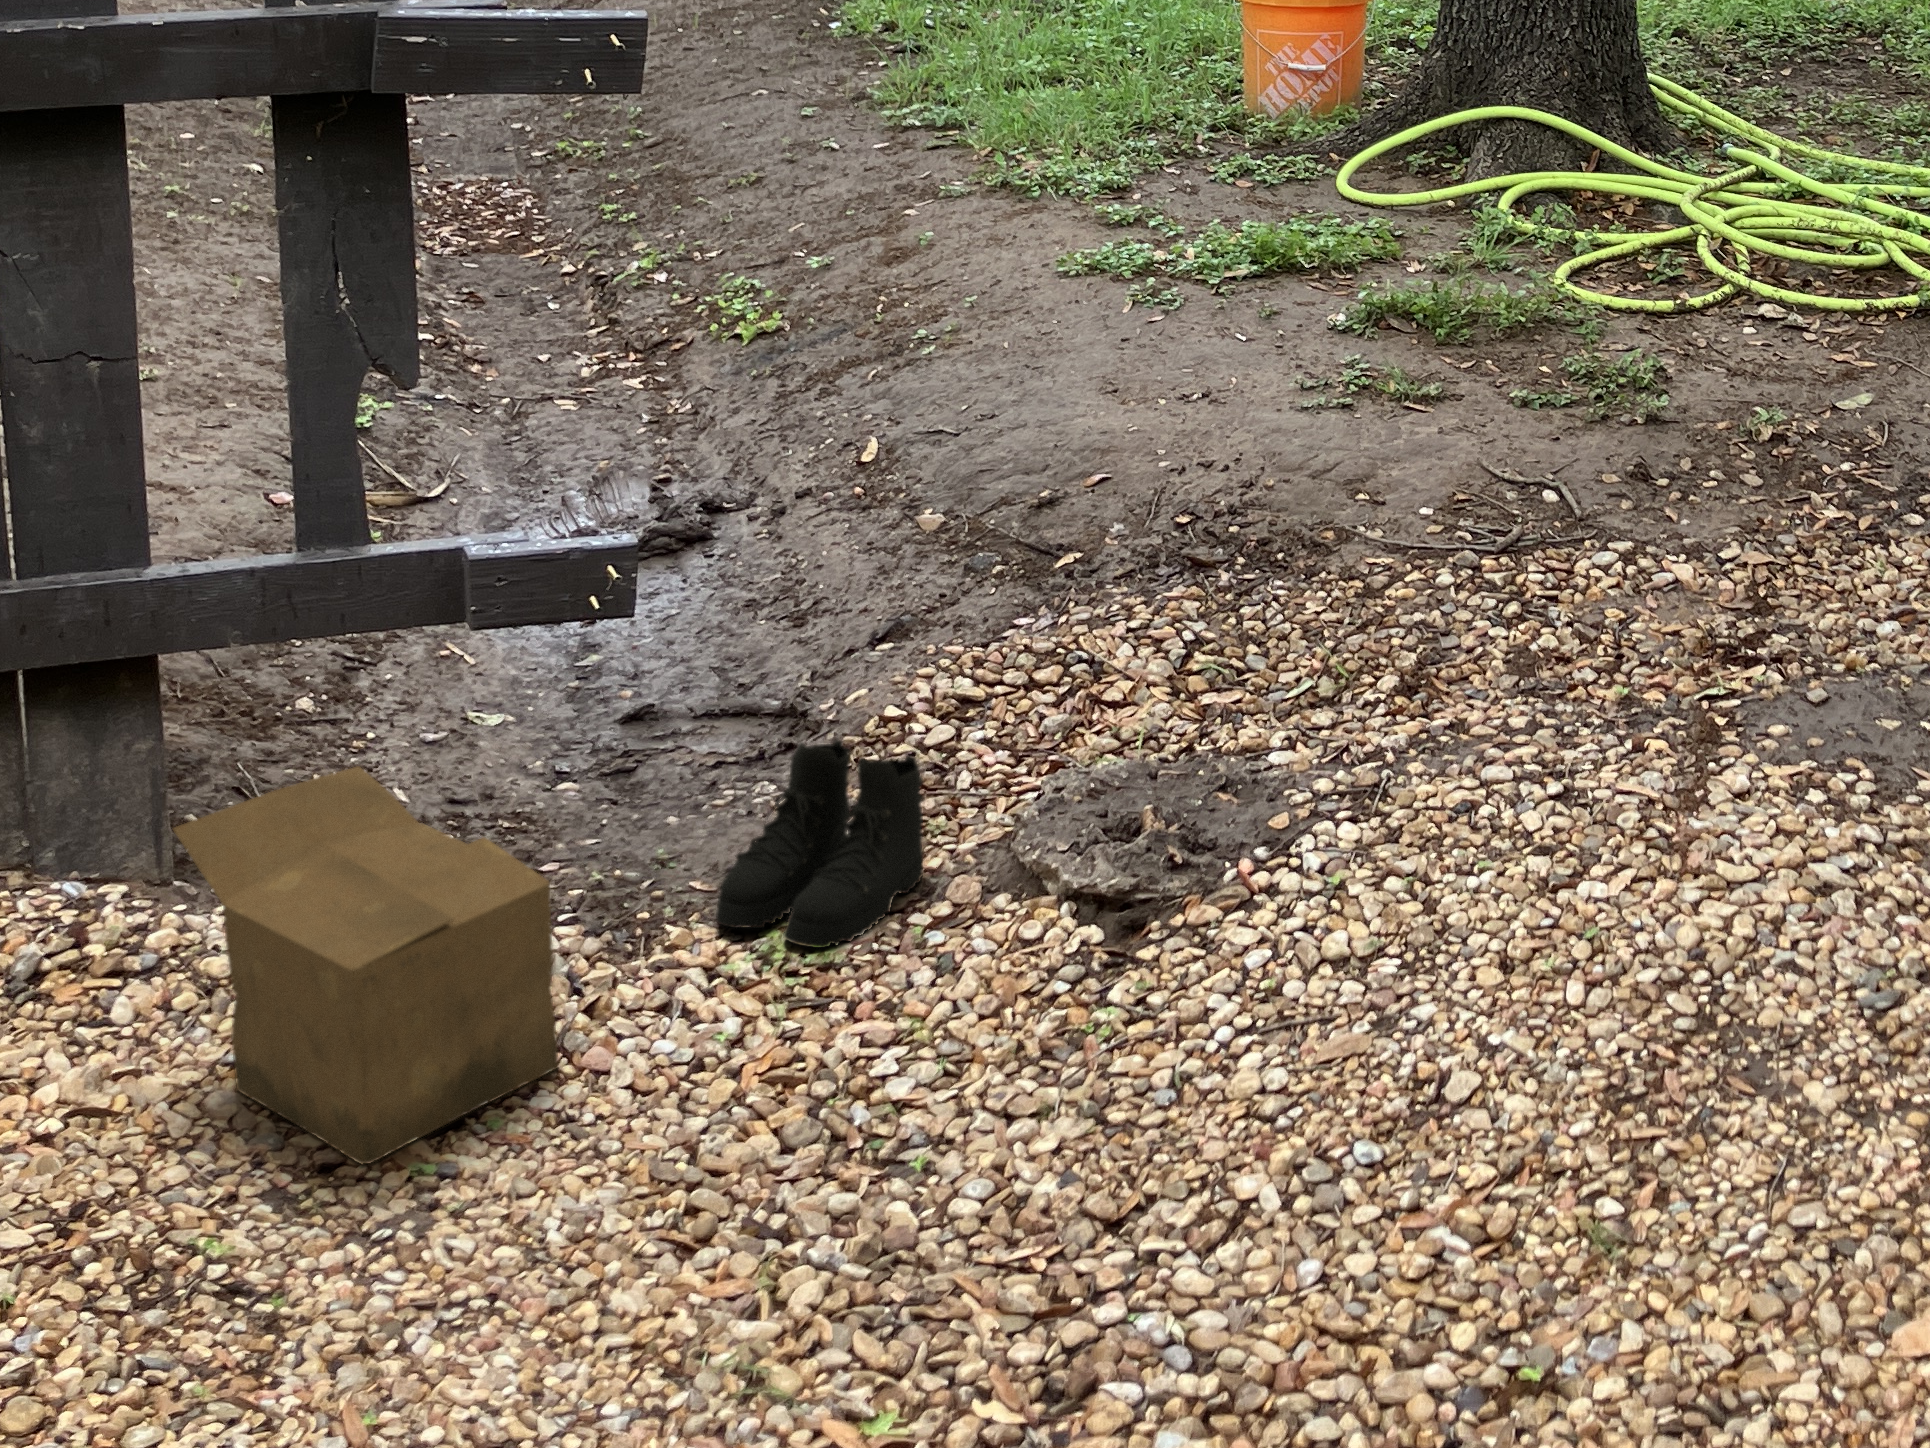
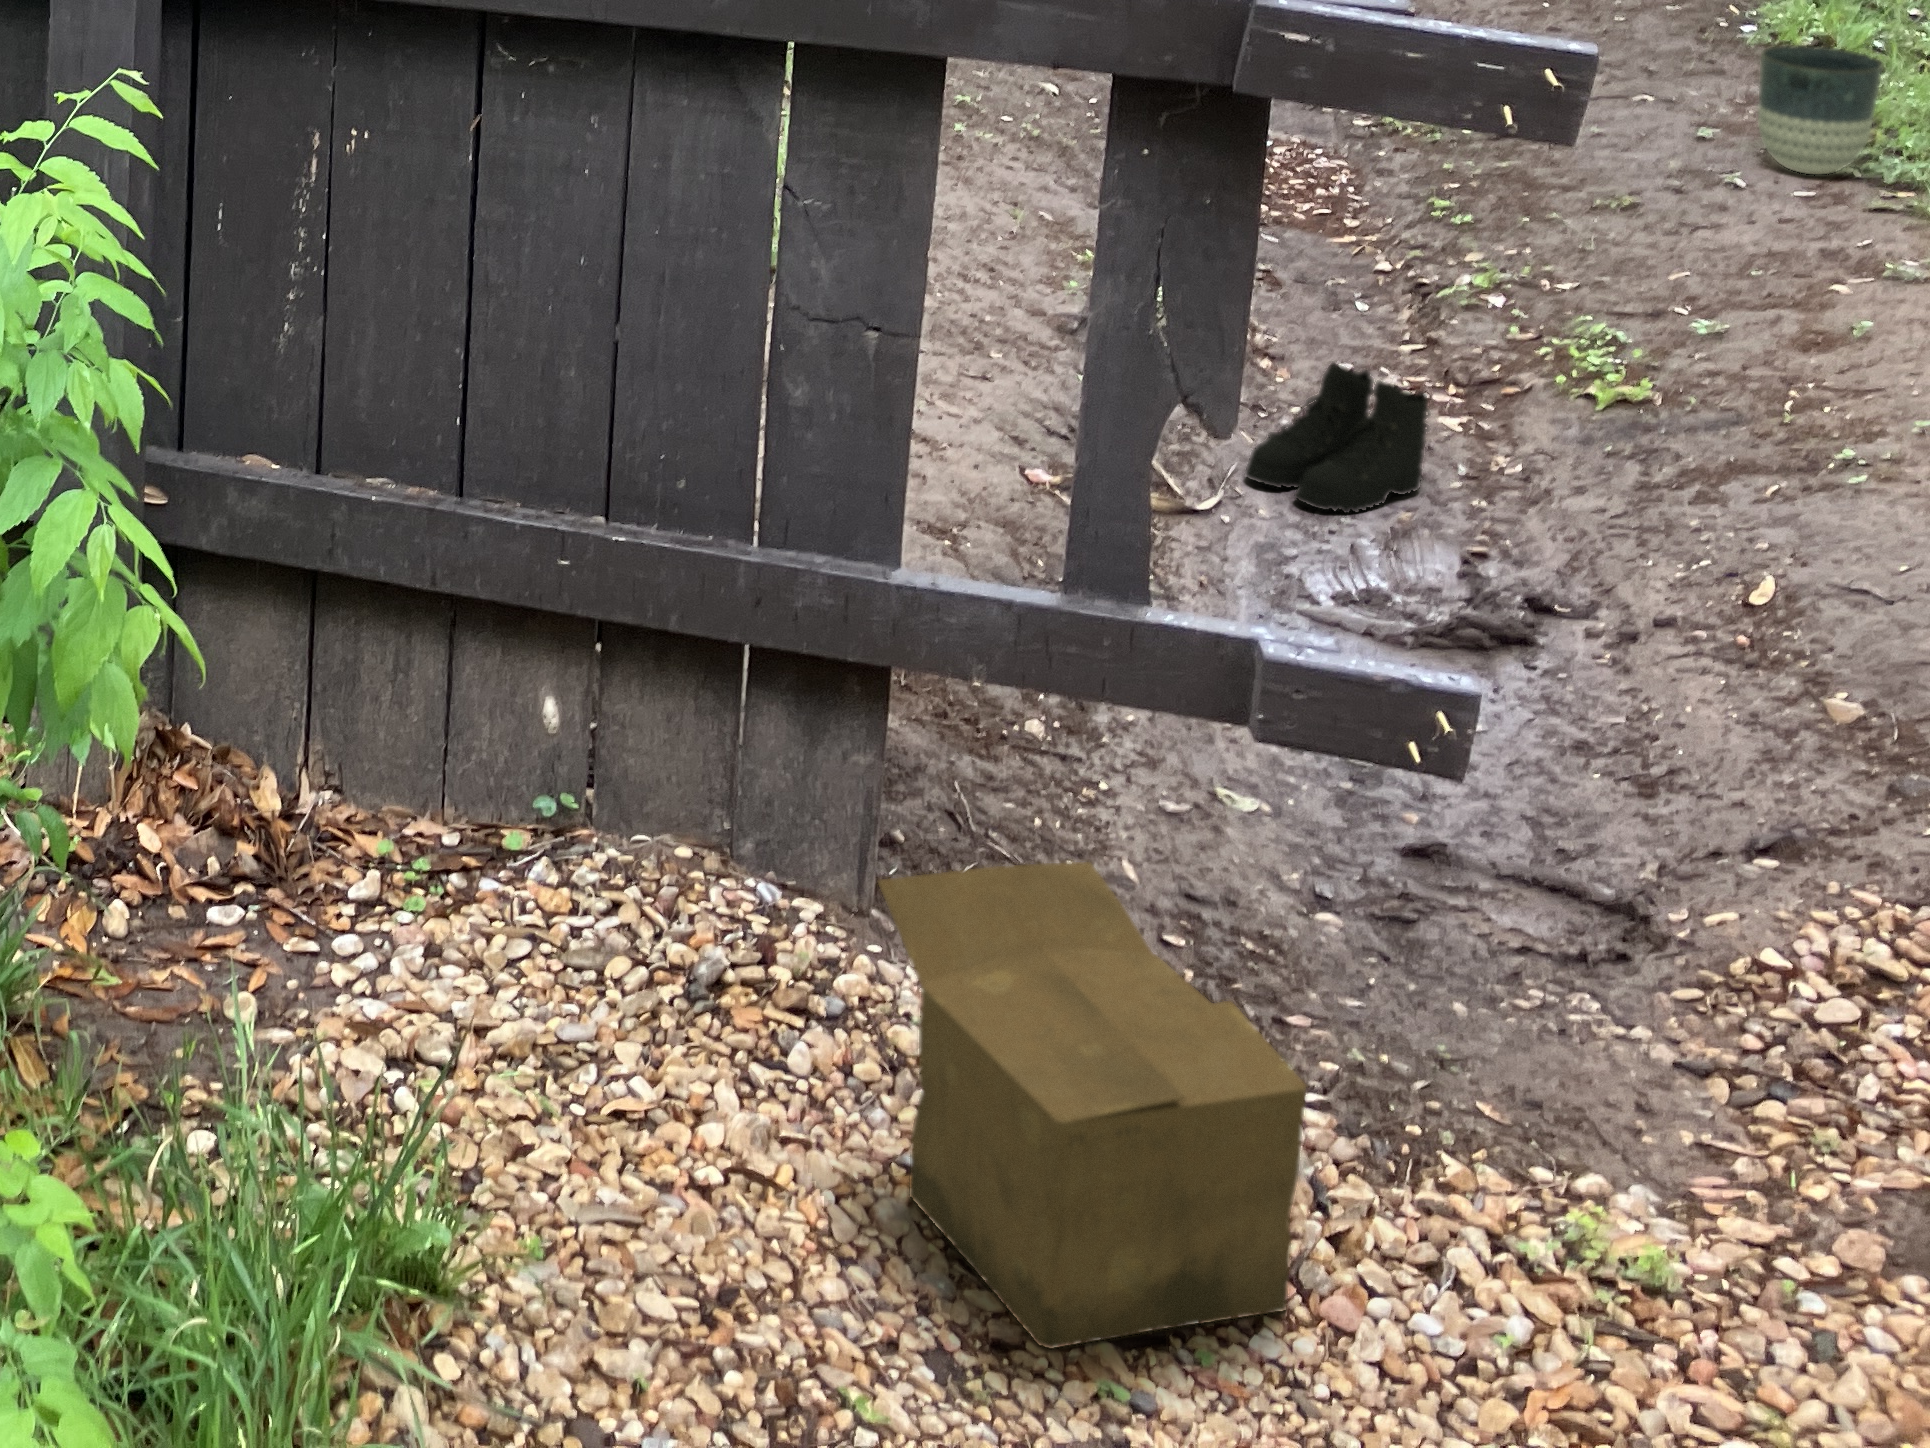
planter: none [828,67,911,164] -> present [1758,45,1882,174]
boots: present [716,740,924,948] -> present [1245,363,1430,513]

